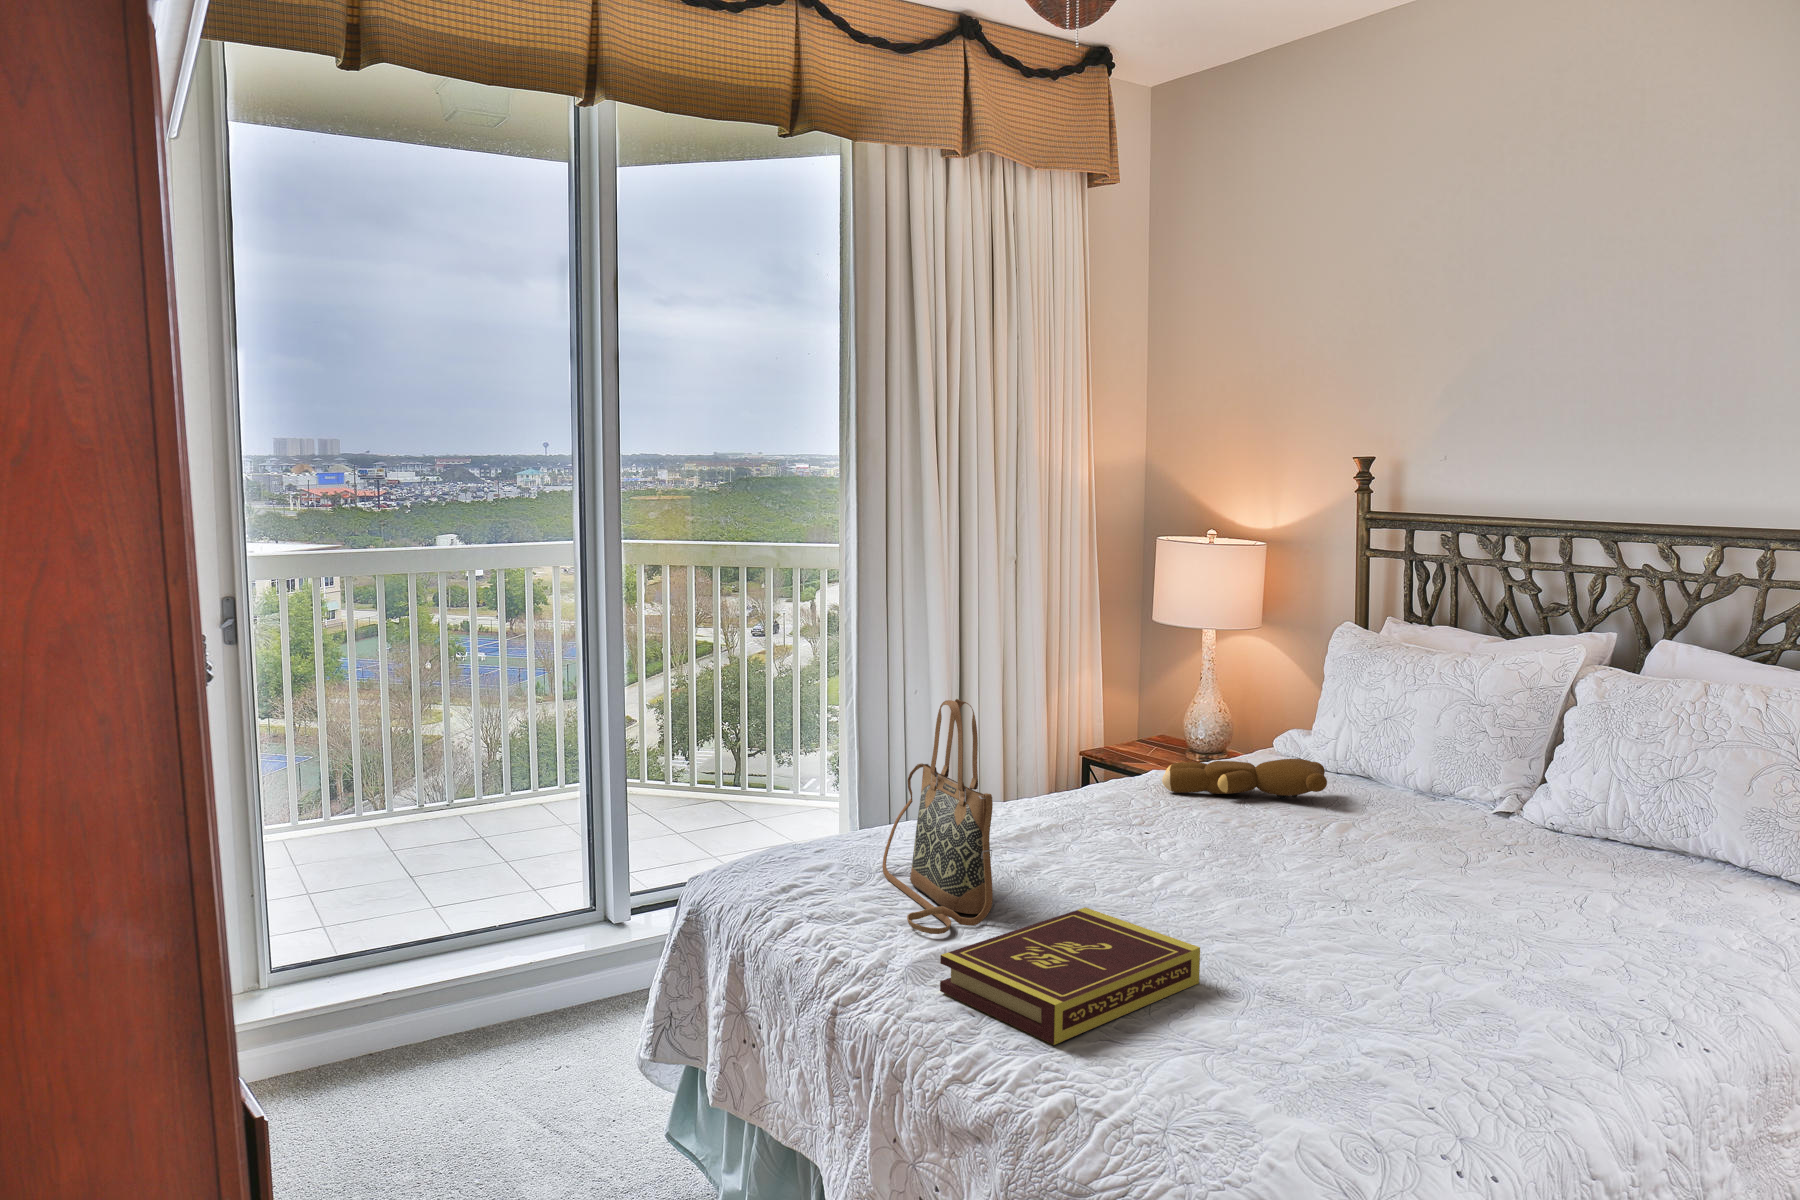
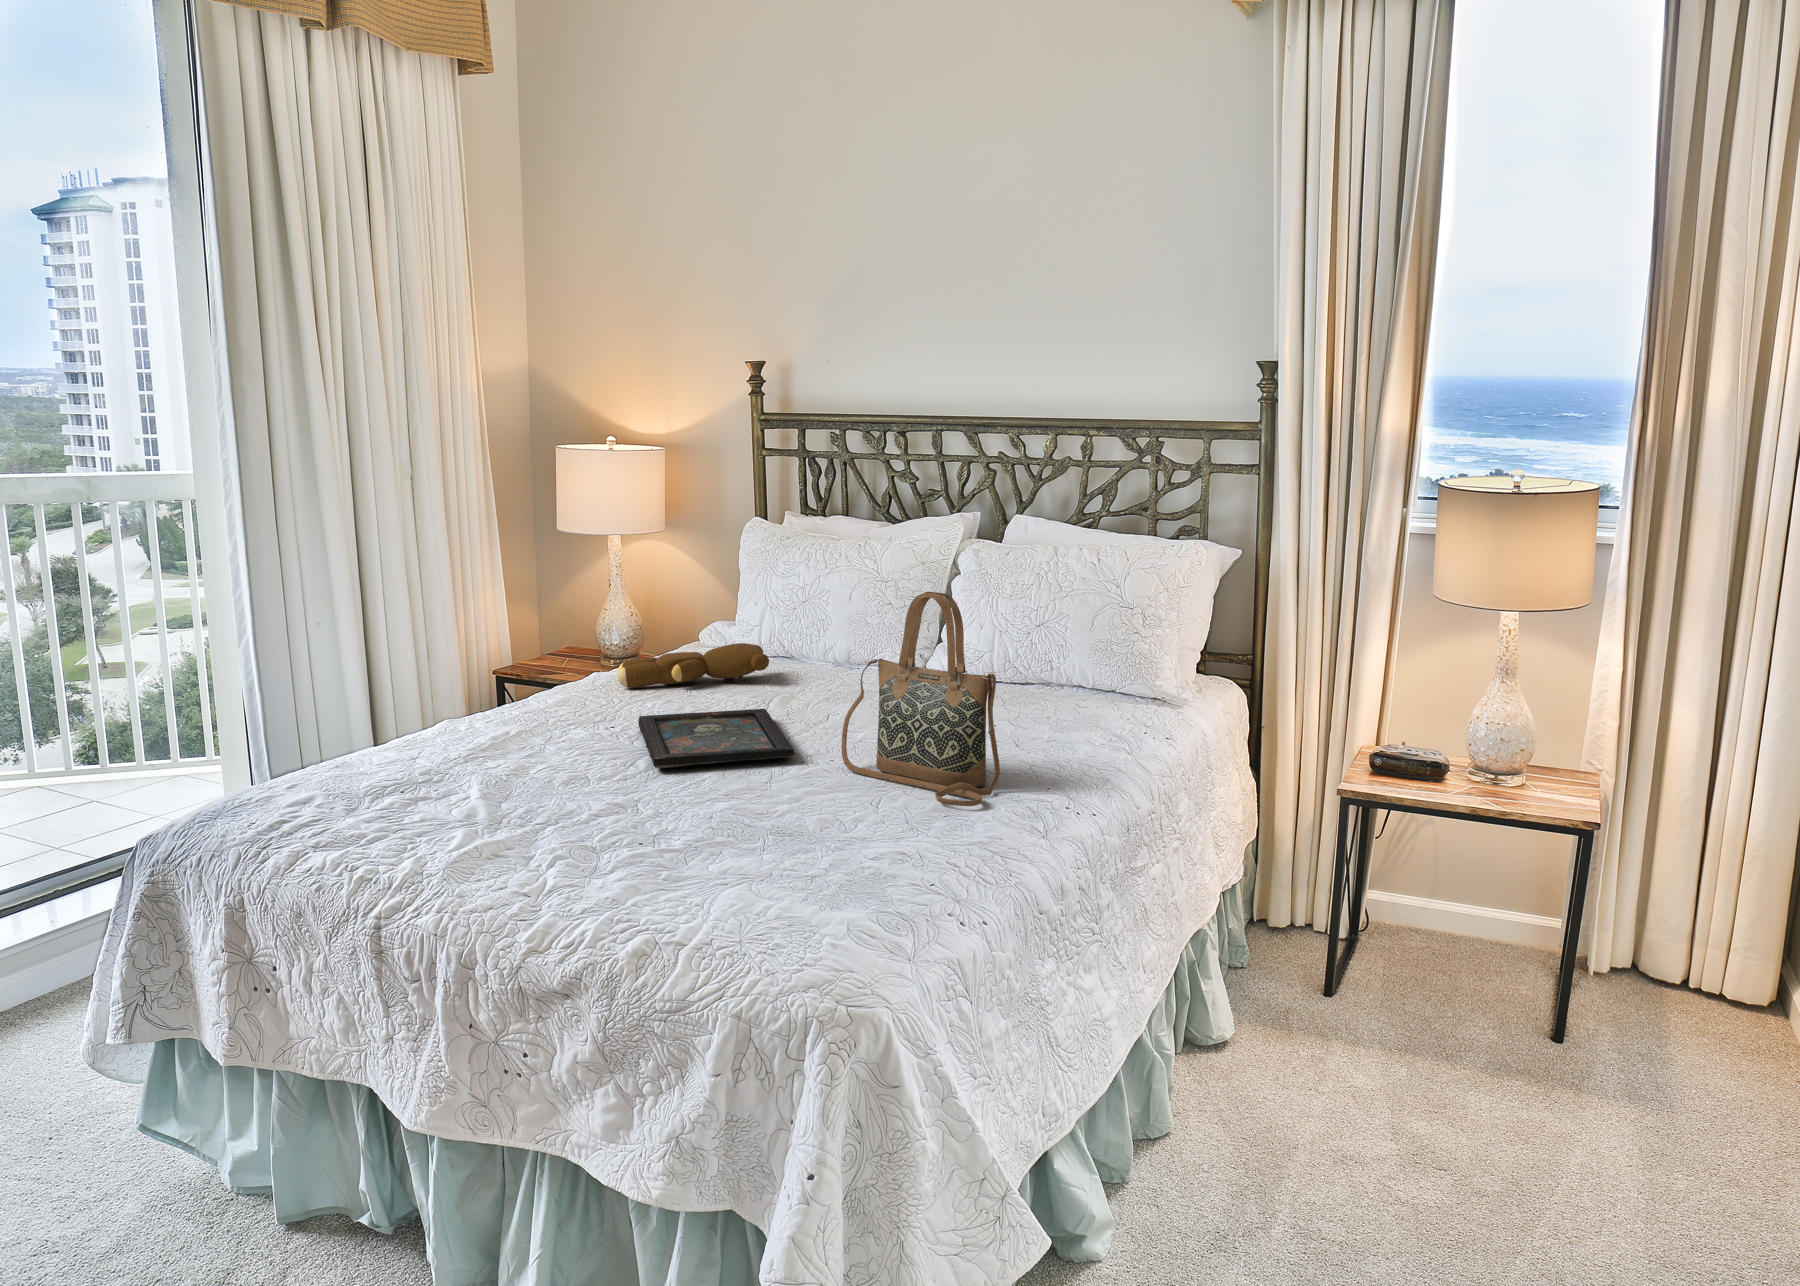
handbag: present [882,699,993,934] -> present [841,592,1000,806]
tray: none [1157,827,1319,902] -> present [638,709,795,768]
book: present [940,907,1200,1045] -> none [489,789,722,901]

